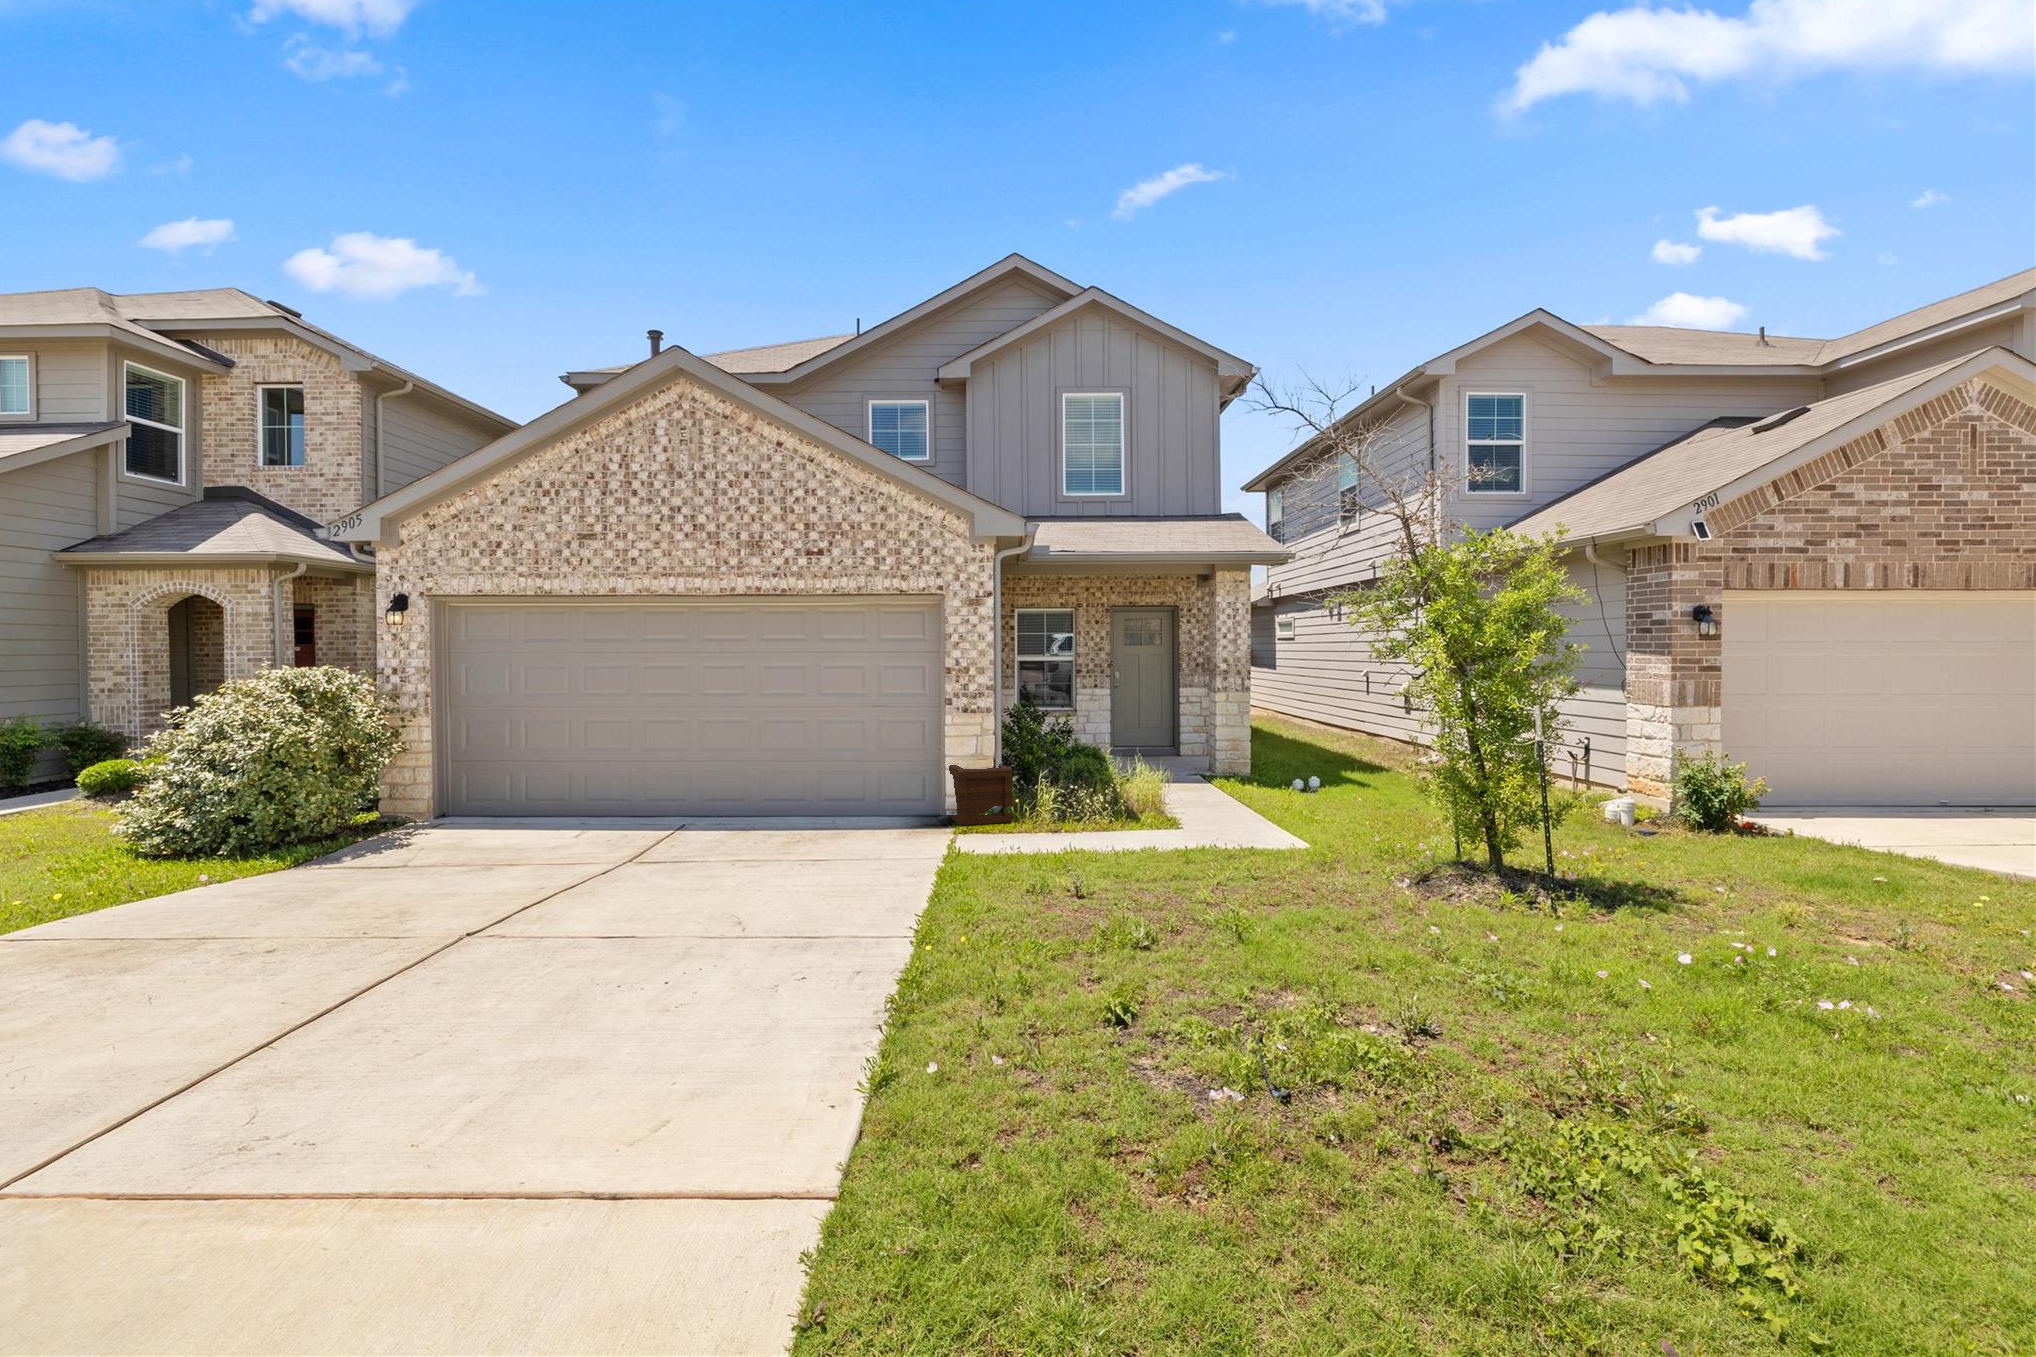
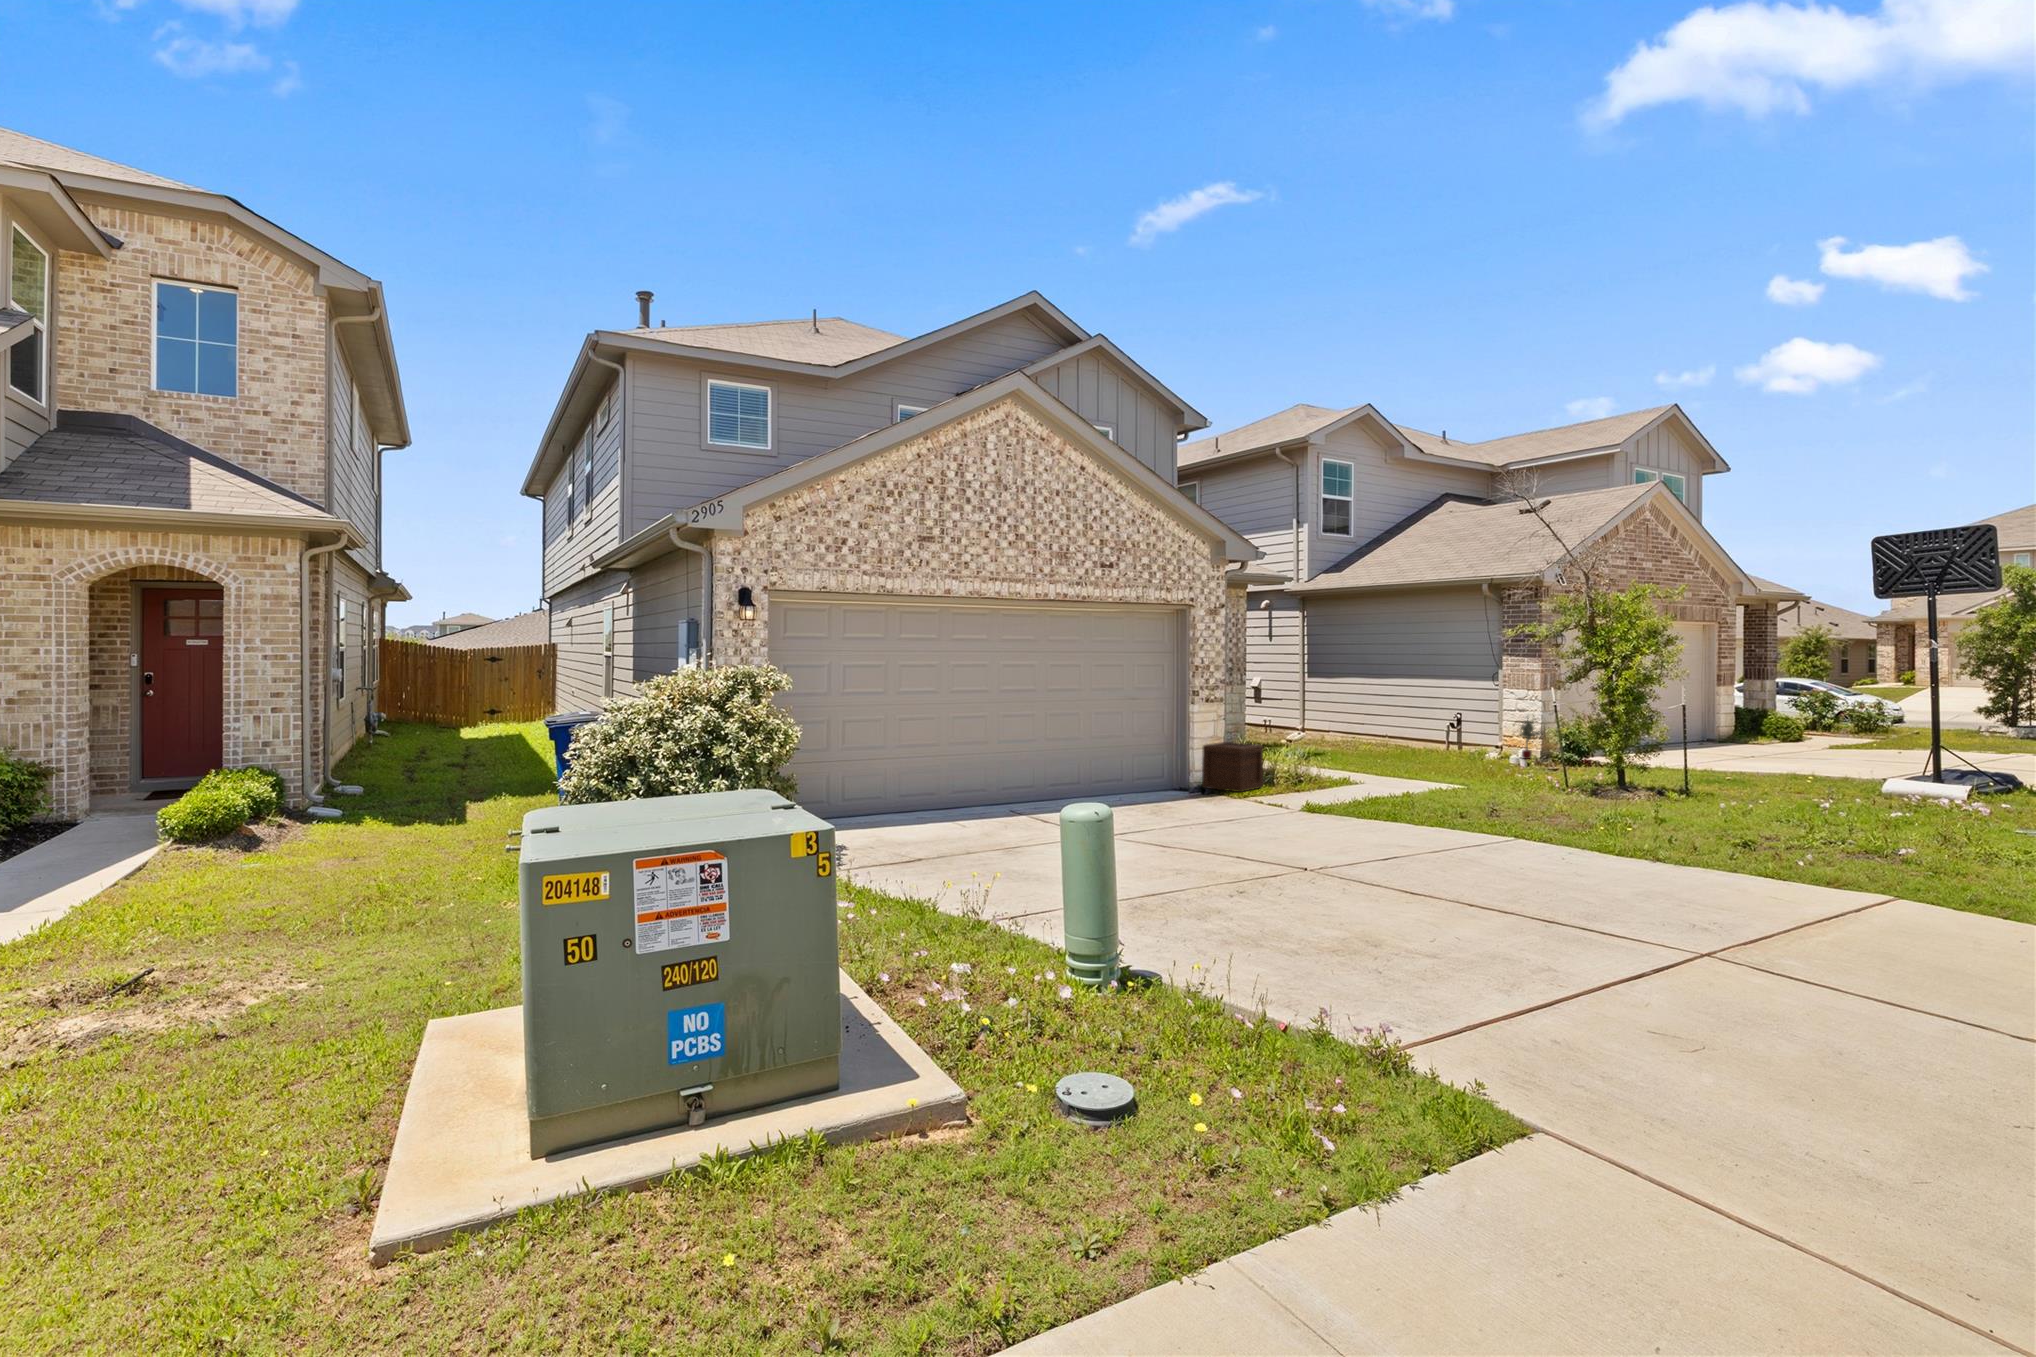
potted tree: none [1595,744,1641,814] -> present [1520,716,1543,759]

